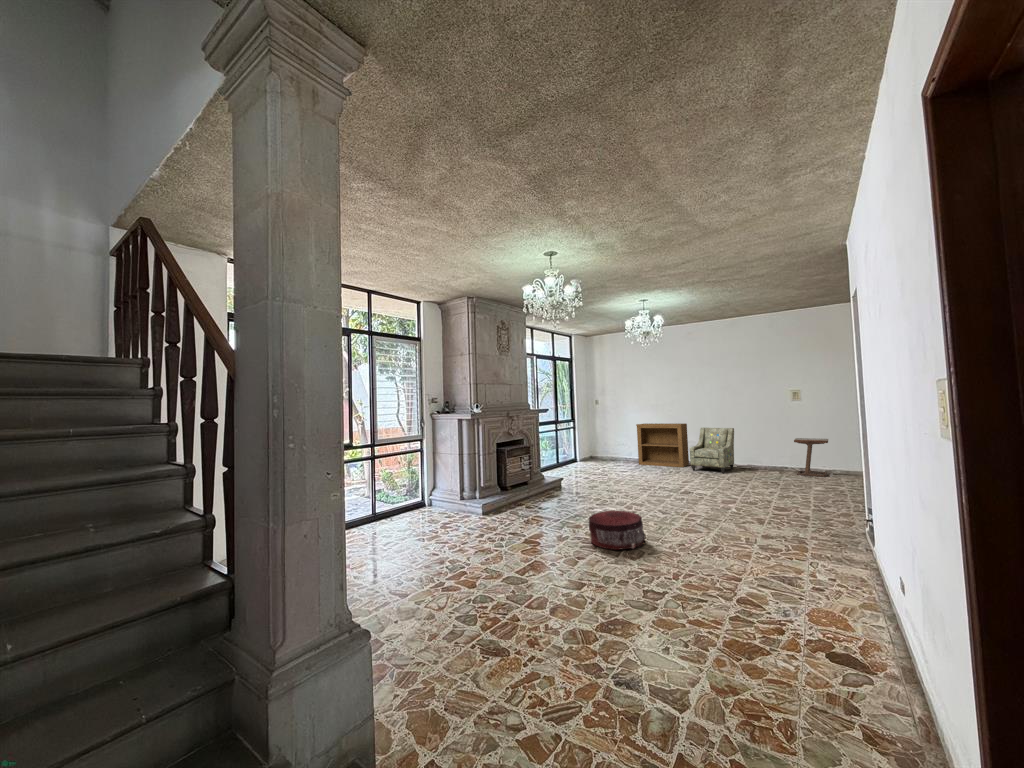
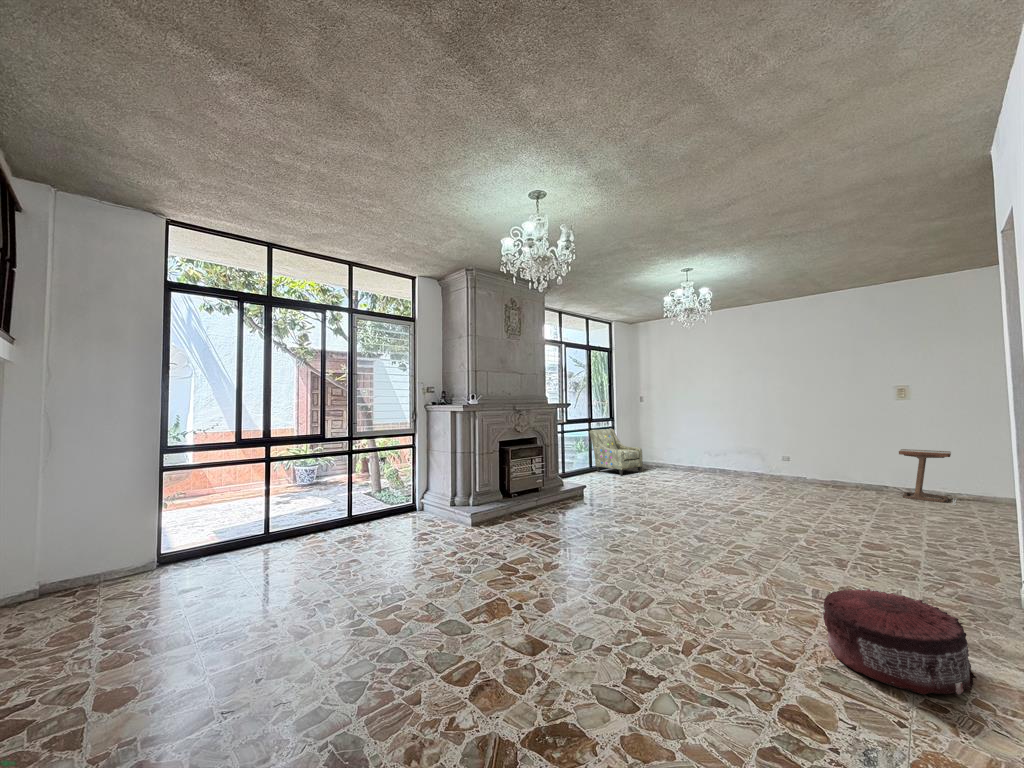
bookshelf: present [636,423,689,467] -> none [687,425,754,480]
armchair: present [690,427,734,473] -> present [589,429,643,475]
pouf: present [589,510,645,550] -> present [823,589,976,695]

